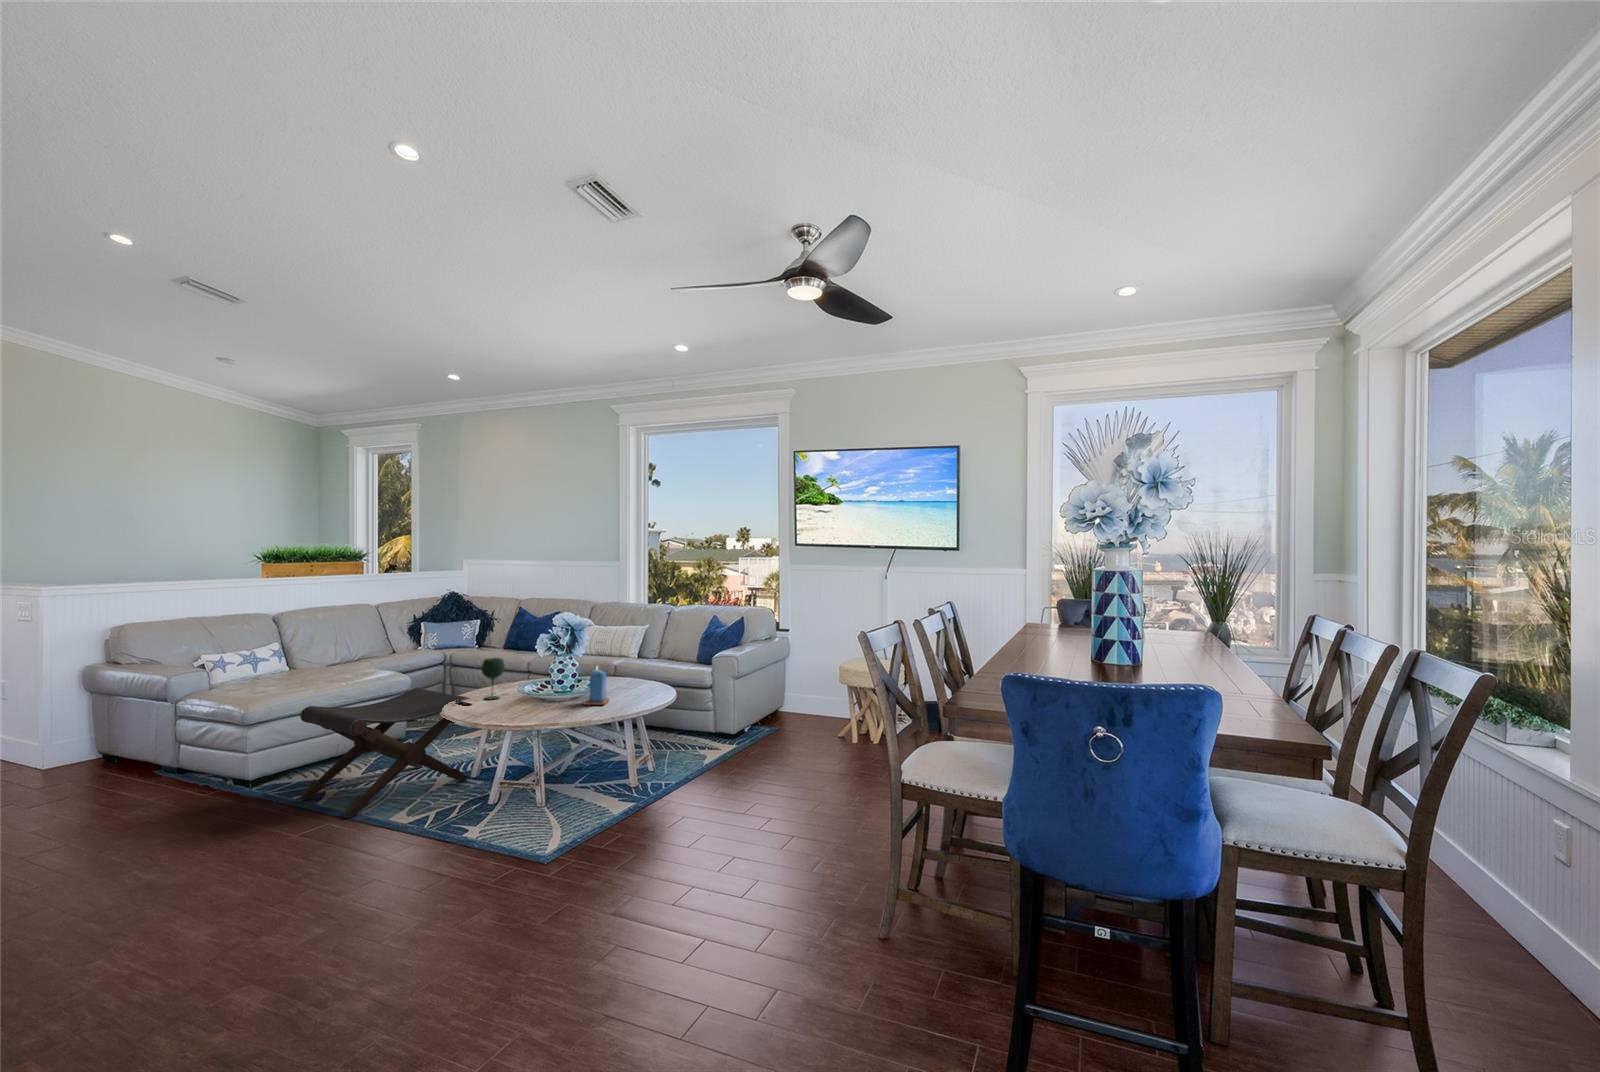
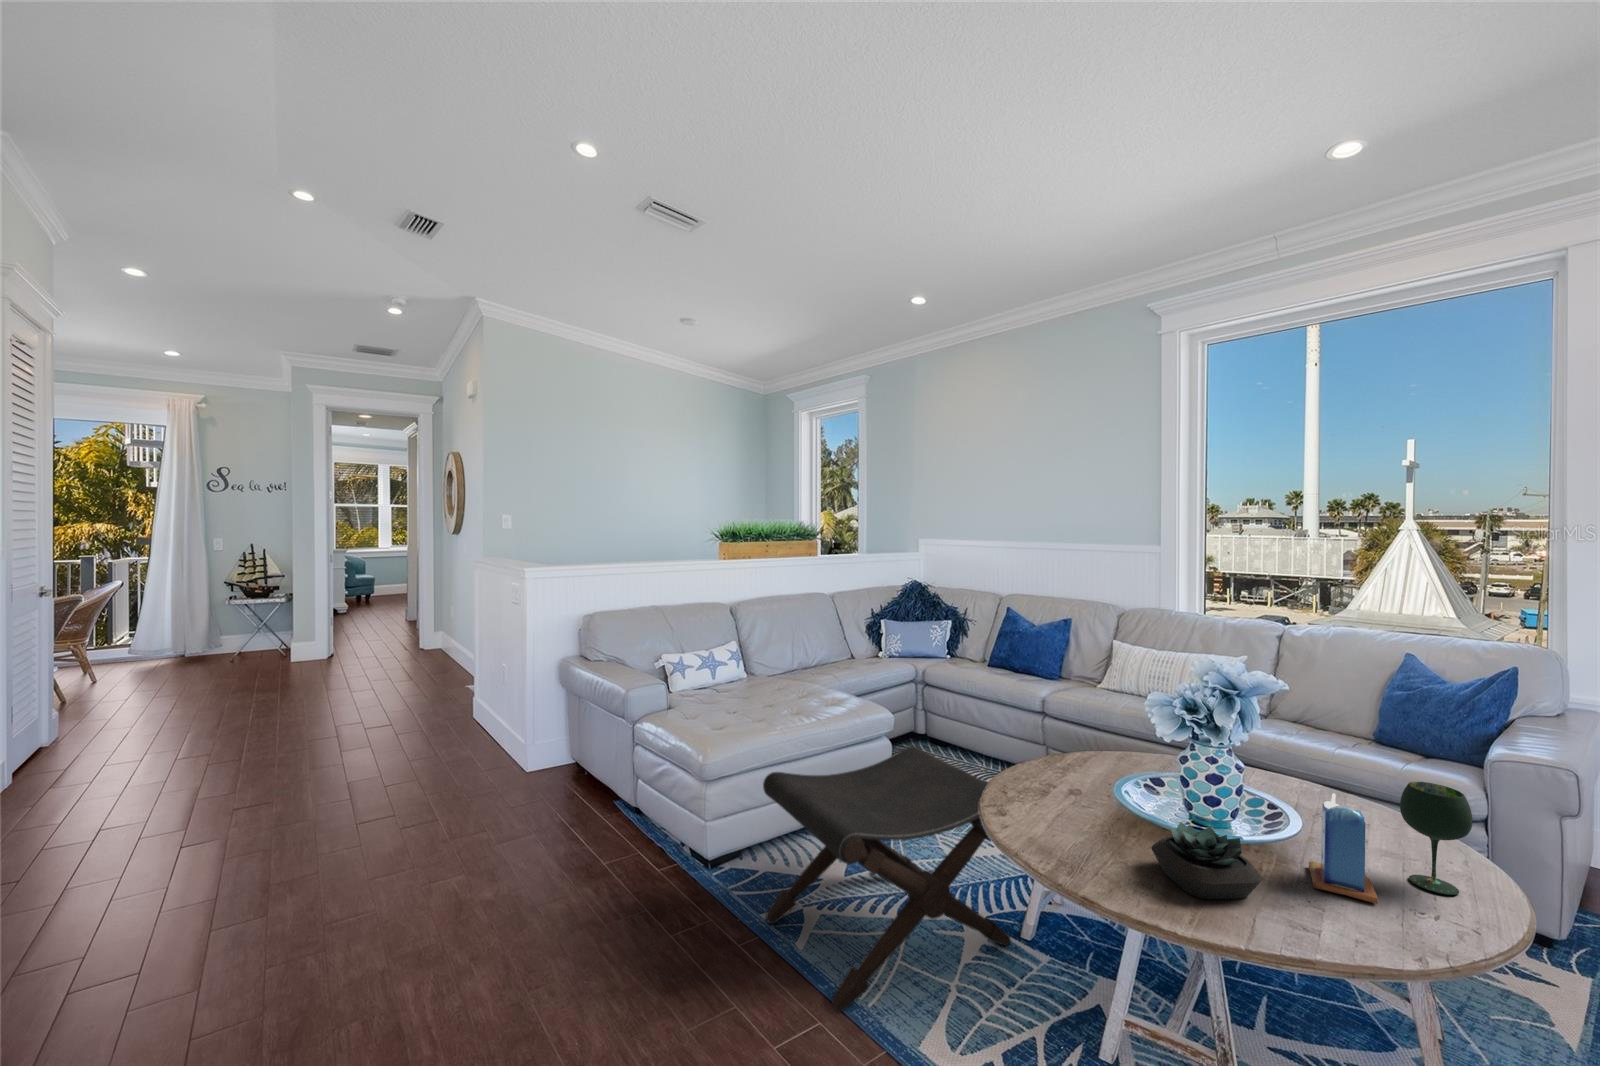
wine glass: present [482,658,505,699] -> present [1400,782,1473,895]
succulent plant: none [519,687,559,713] -> present [1151,822,1262,899]

